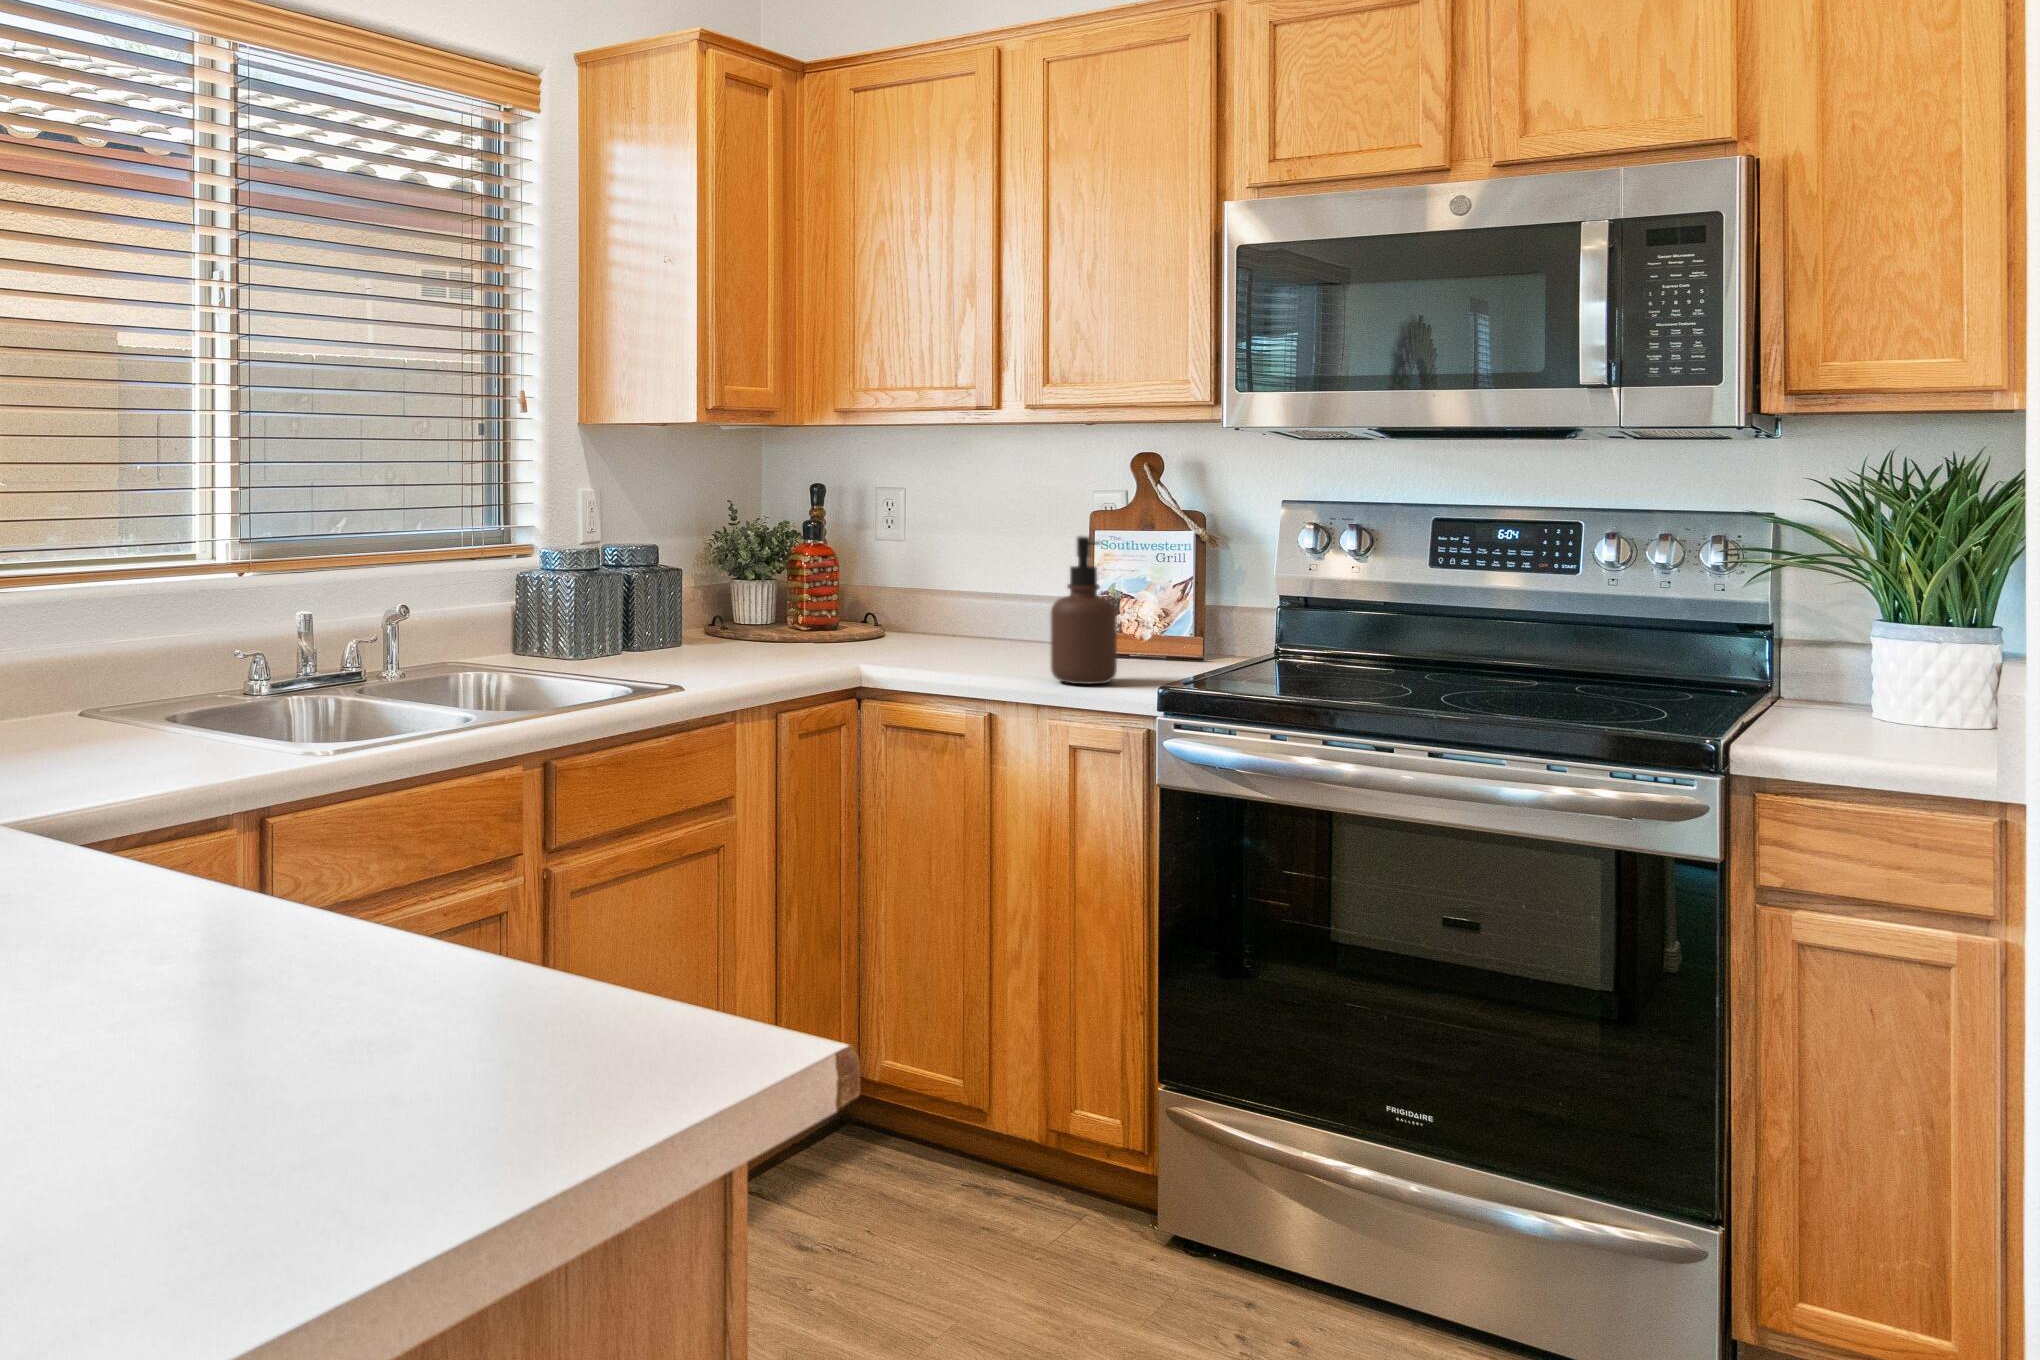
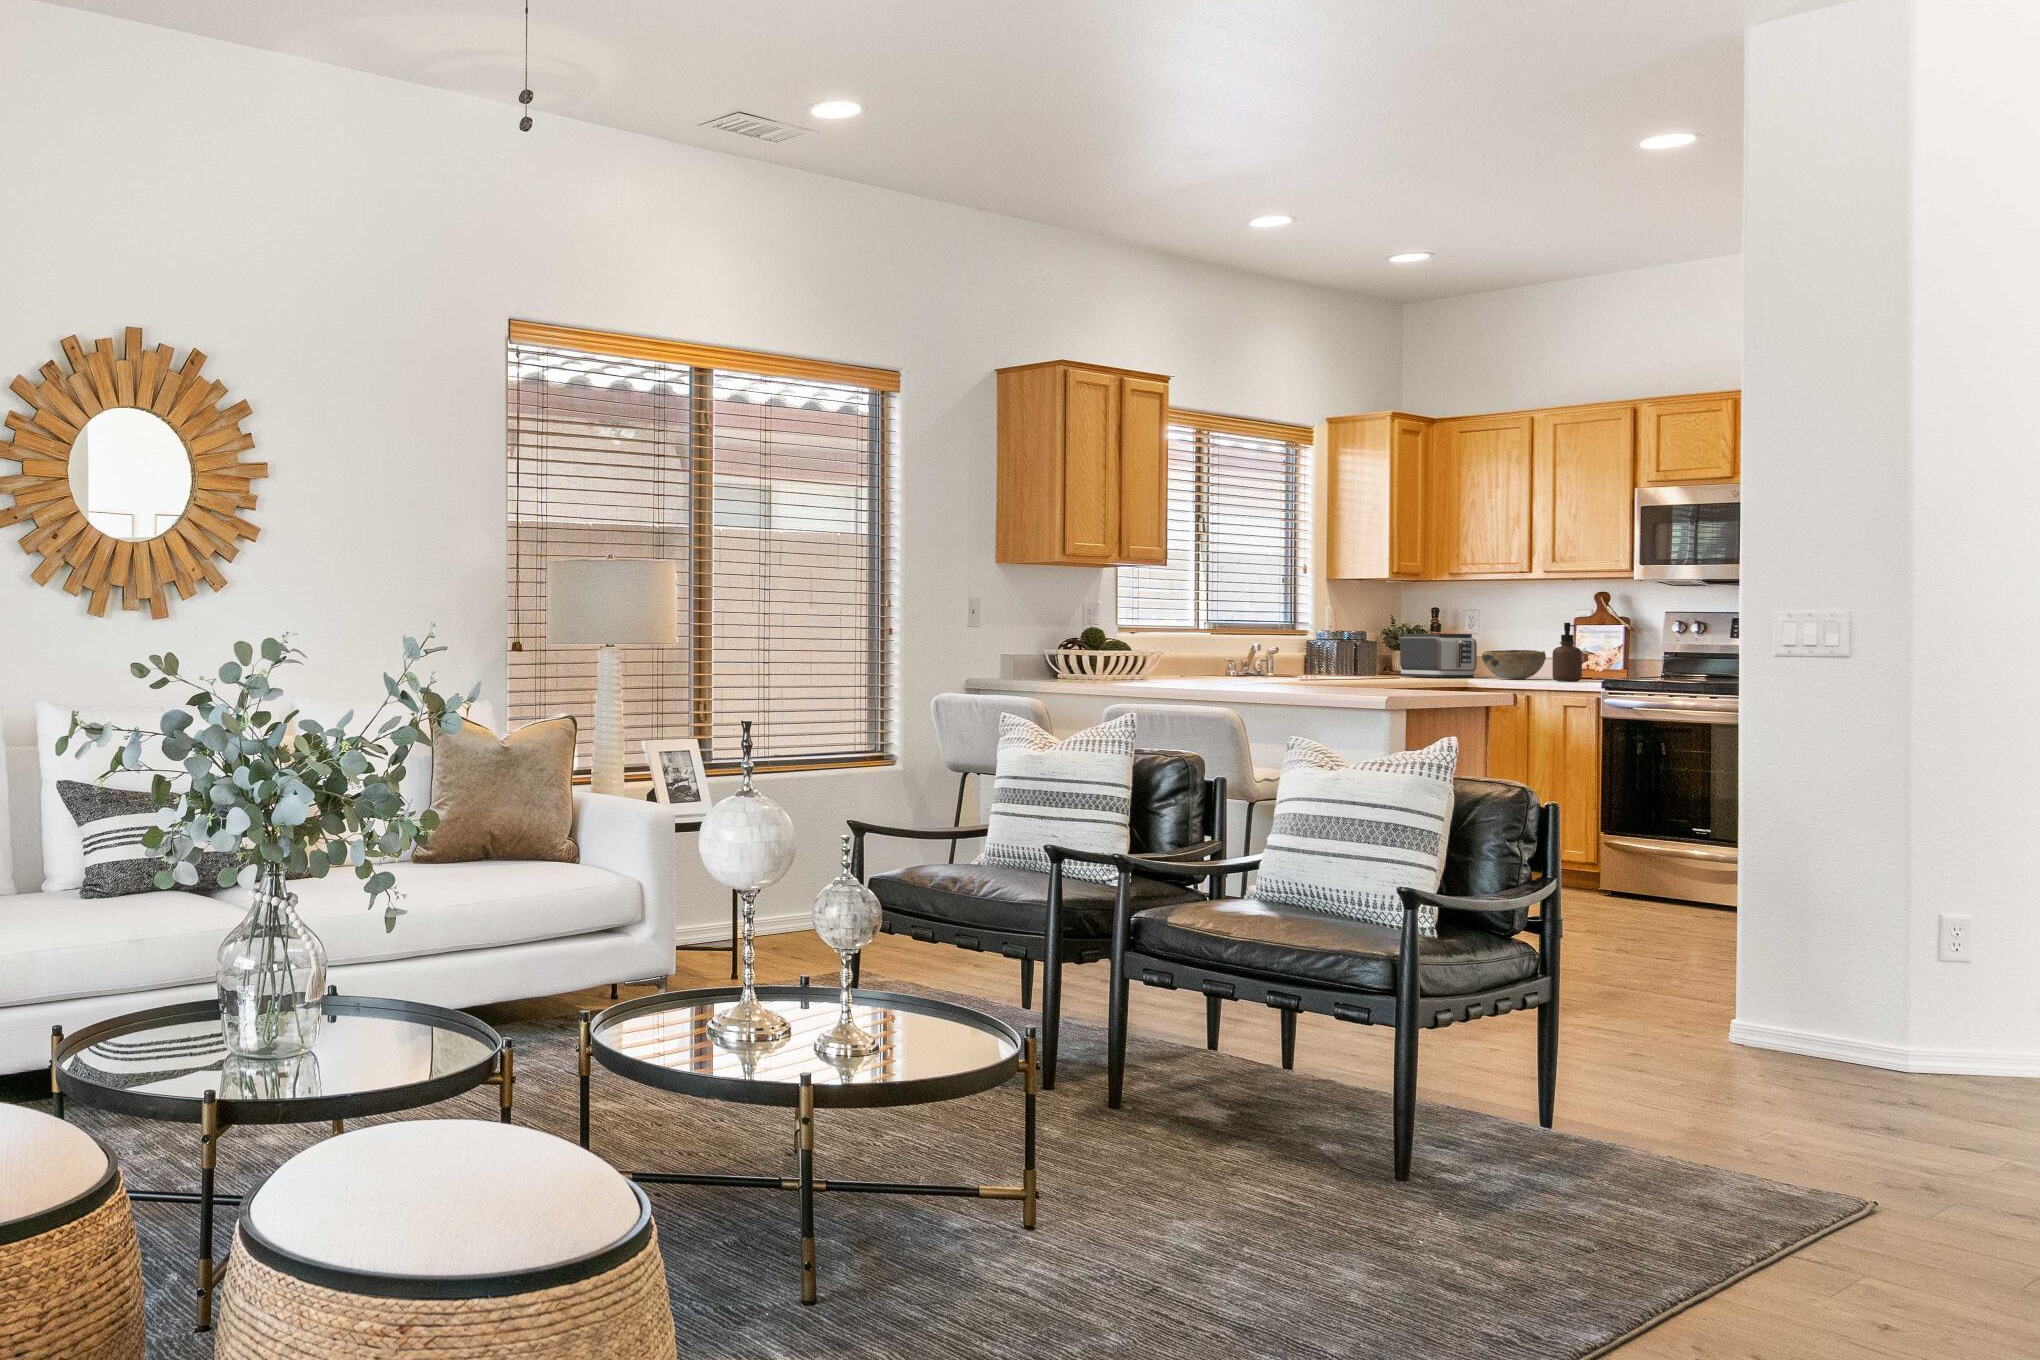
toaster: none [740,541,889,647] -> present [1400,634,1477,678]
decorative bowl: none [898,586,1031,659] -> present [1482,650,1546,679]

